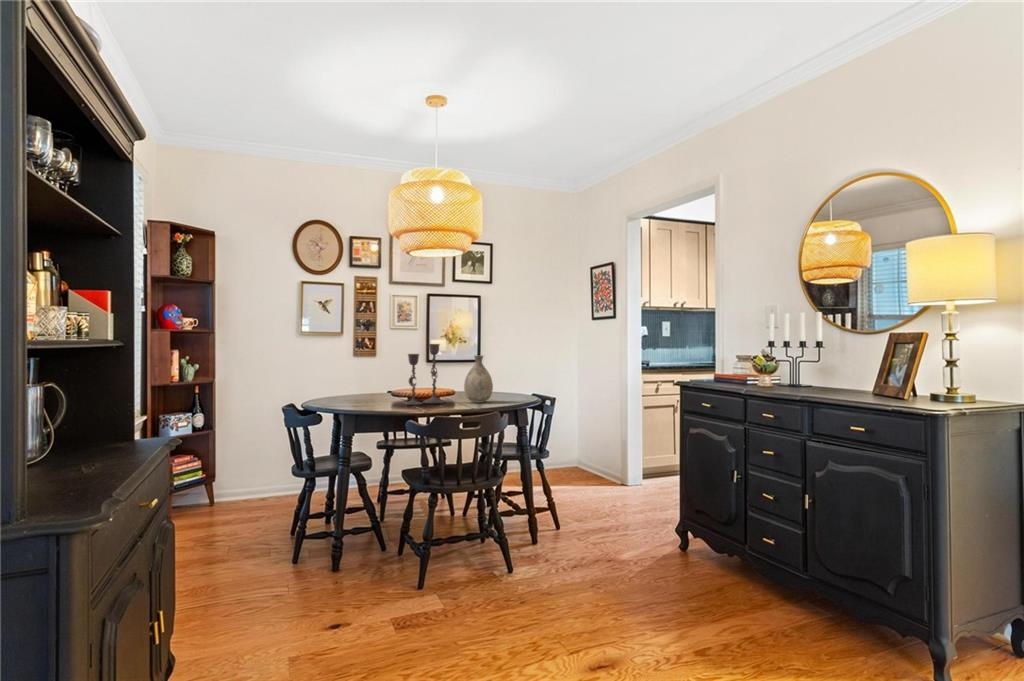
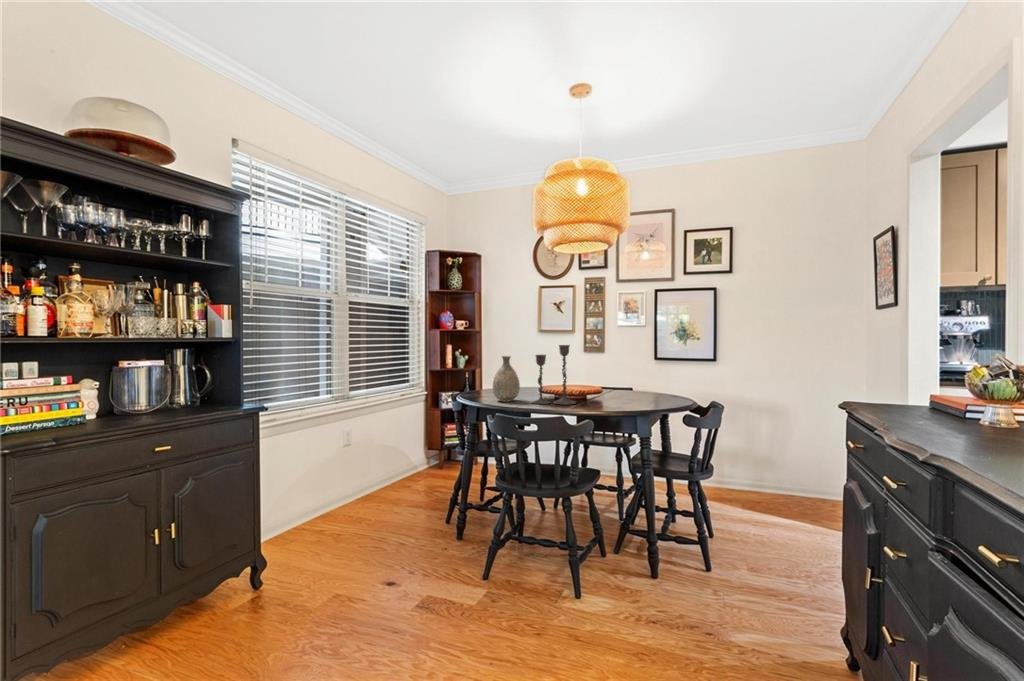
vase: present [464,356,493,403] -> present [493,356,520,402]

